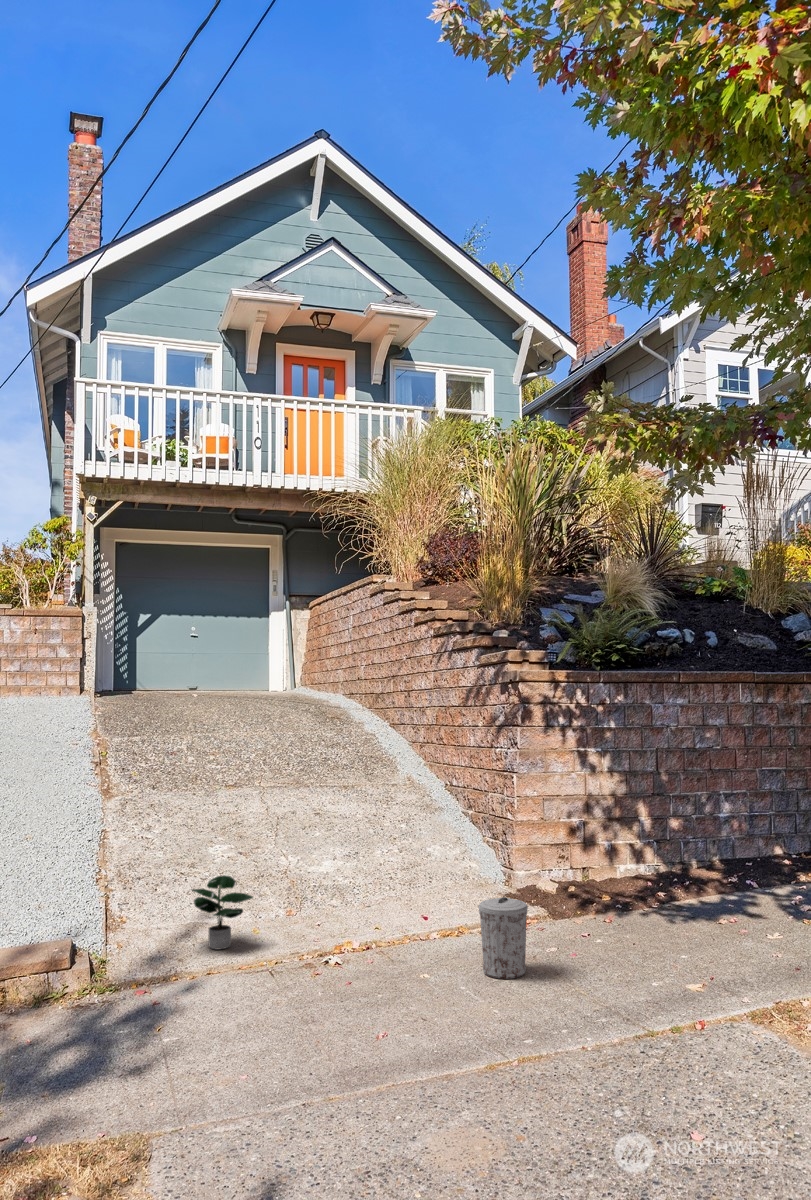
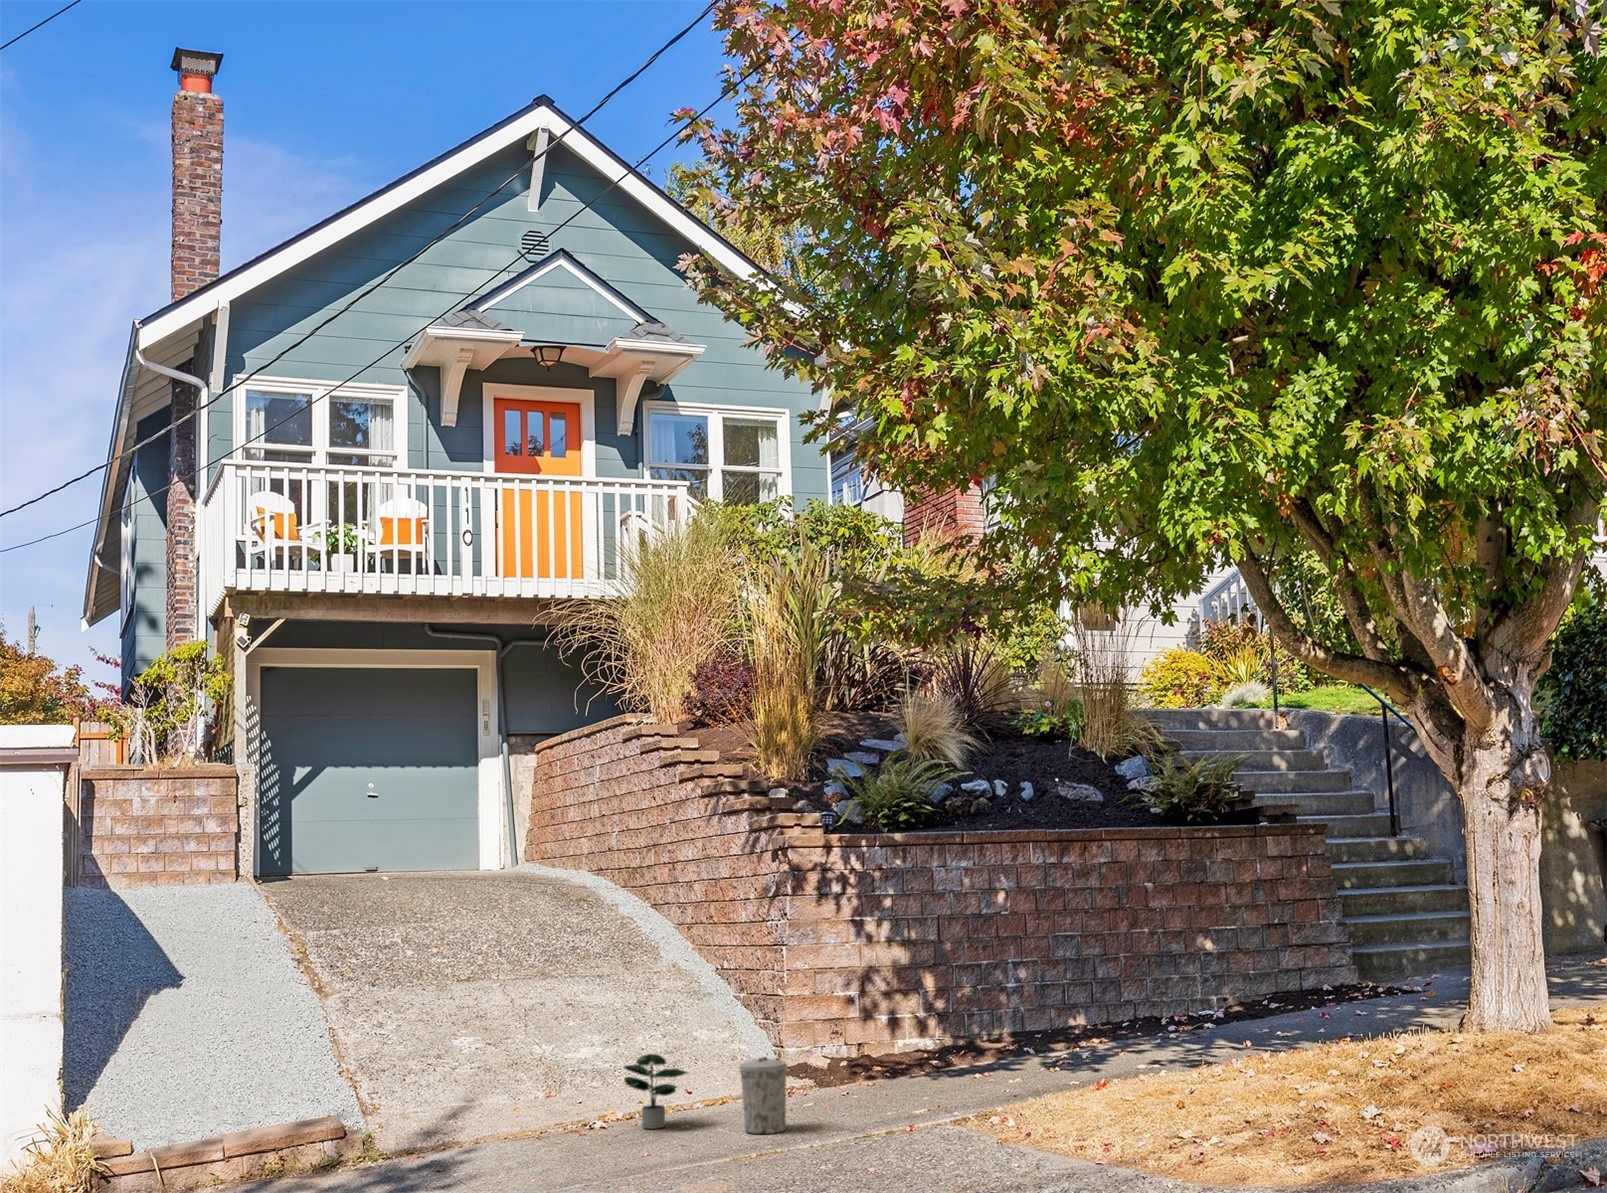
potted plant: present [191,875,253,949] -> present [624,1054,688,1129]

